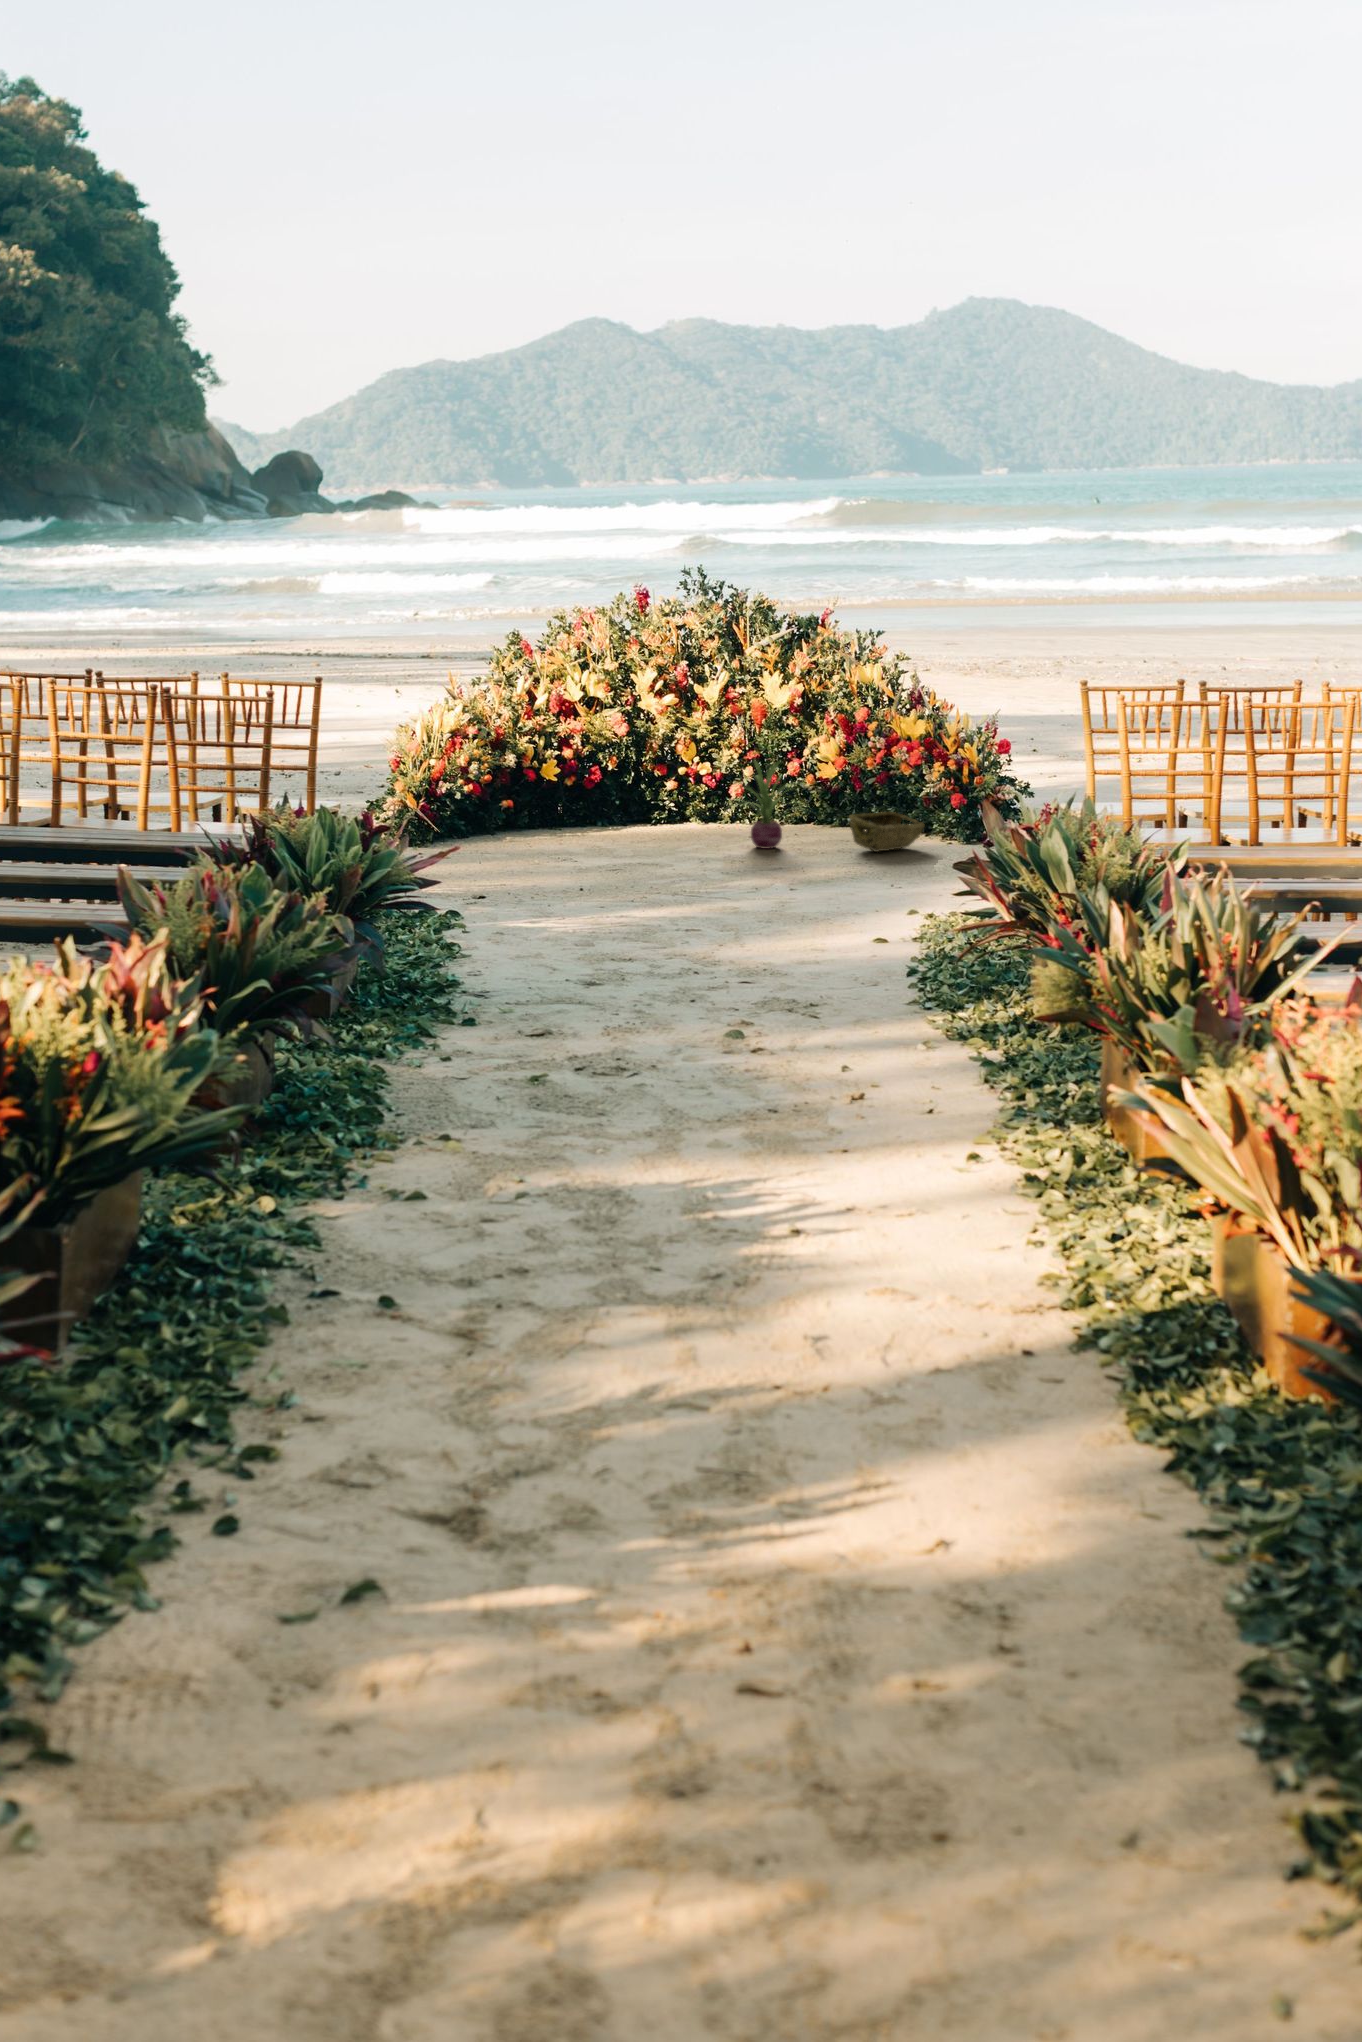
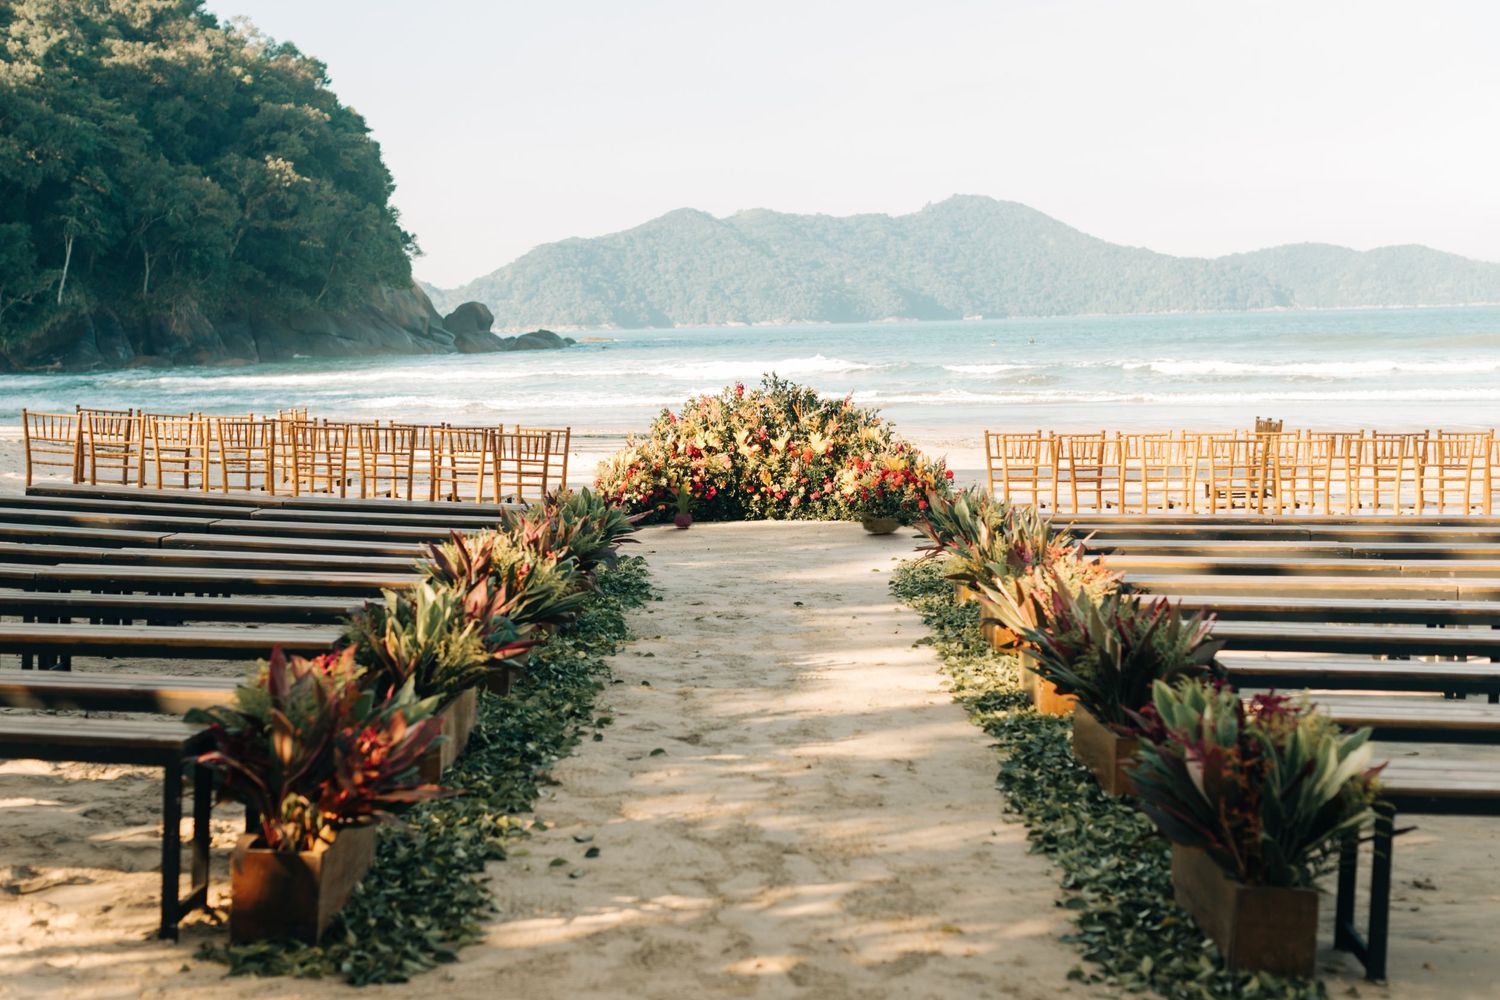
decorative plant: present [733,760,788,849] -> present [671,484,697,529]

